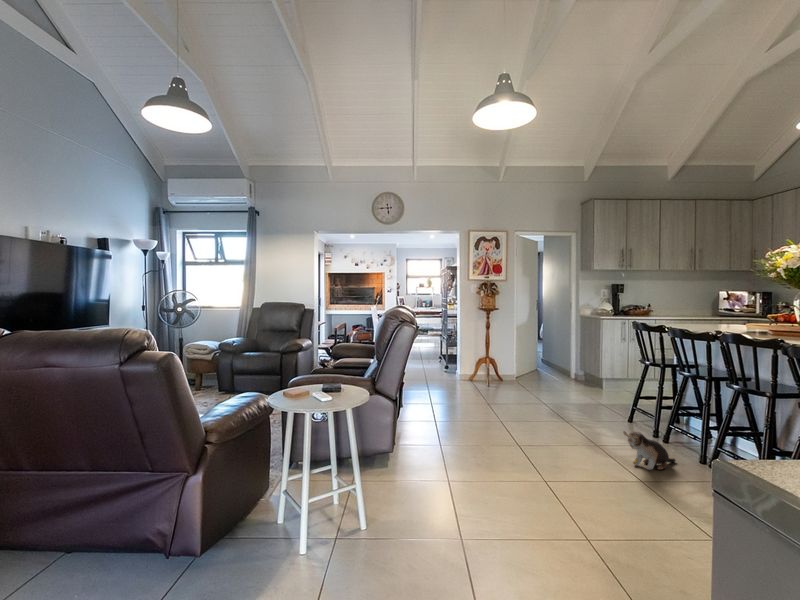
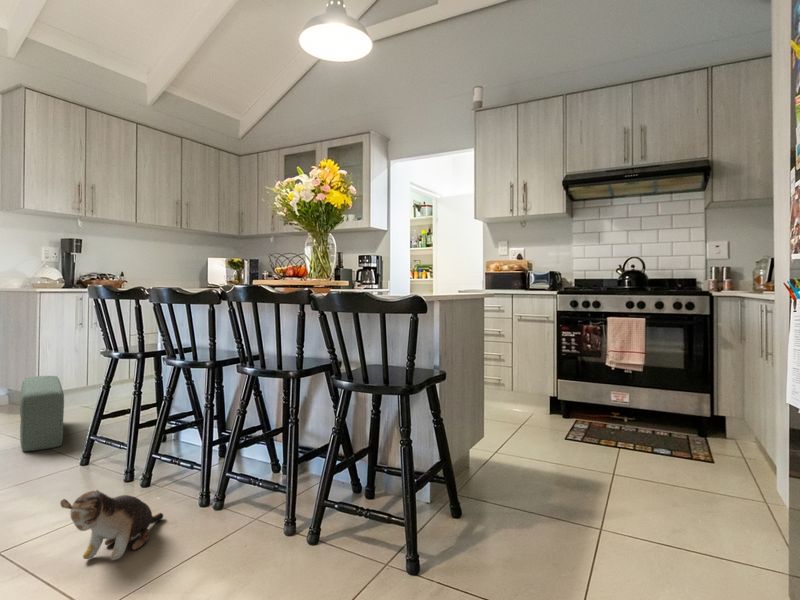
pouf: none [594,368,617,410] -> present [20,376,64,451]

